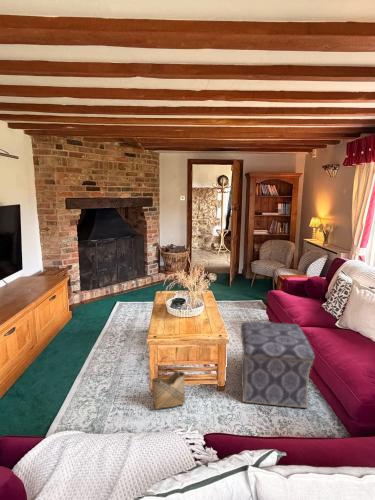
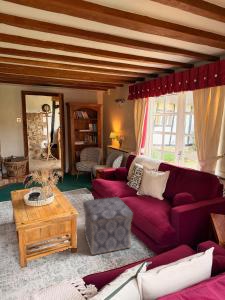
woven basket: present [152,358,185,409] -> none [24,236,51,279]

